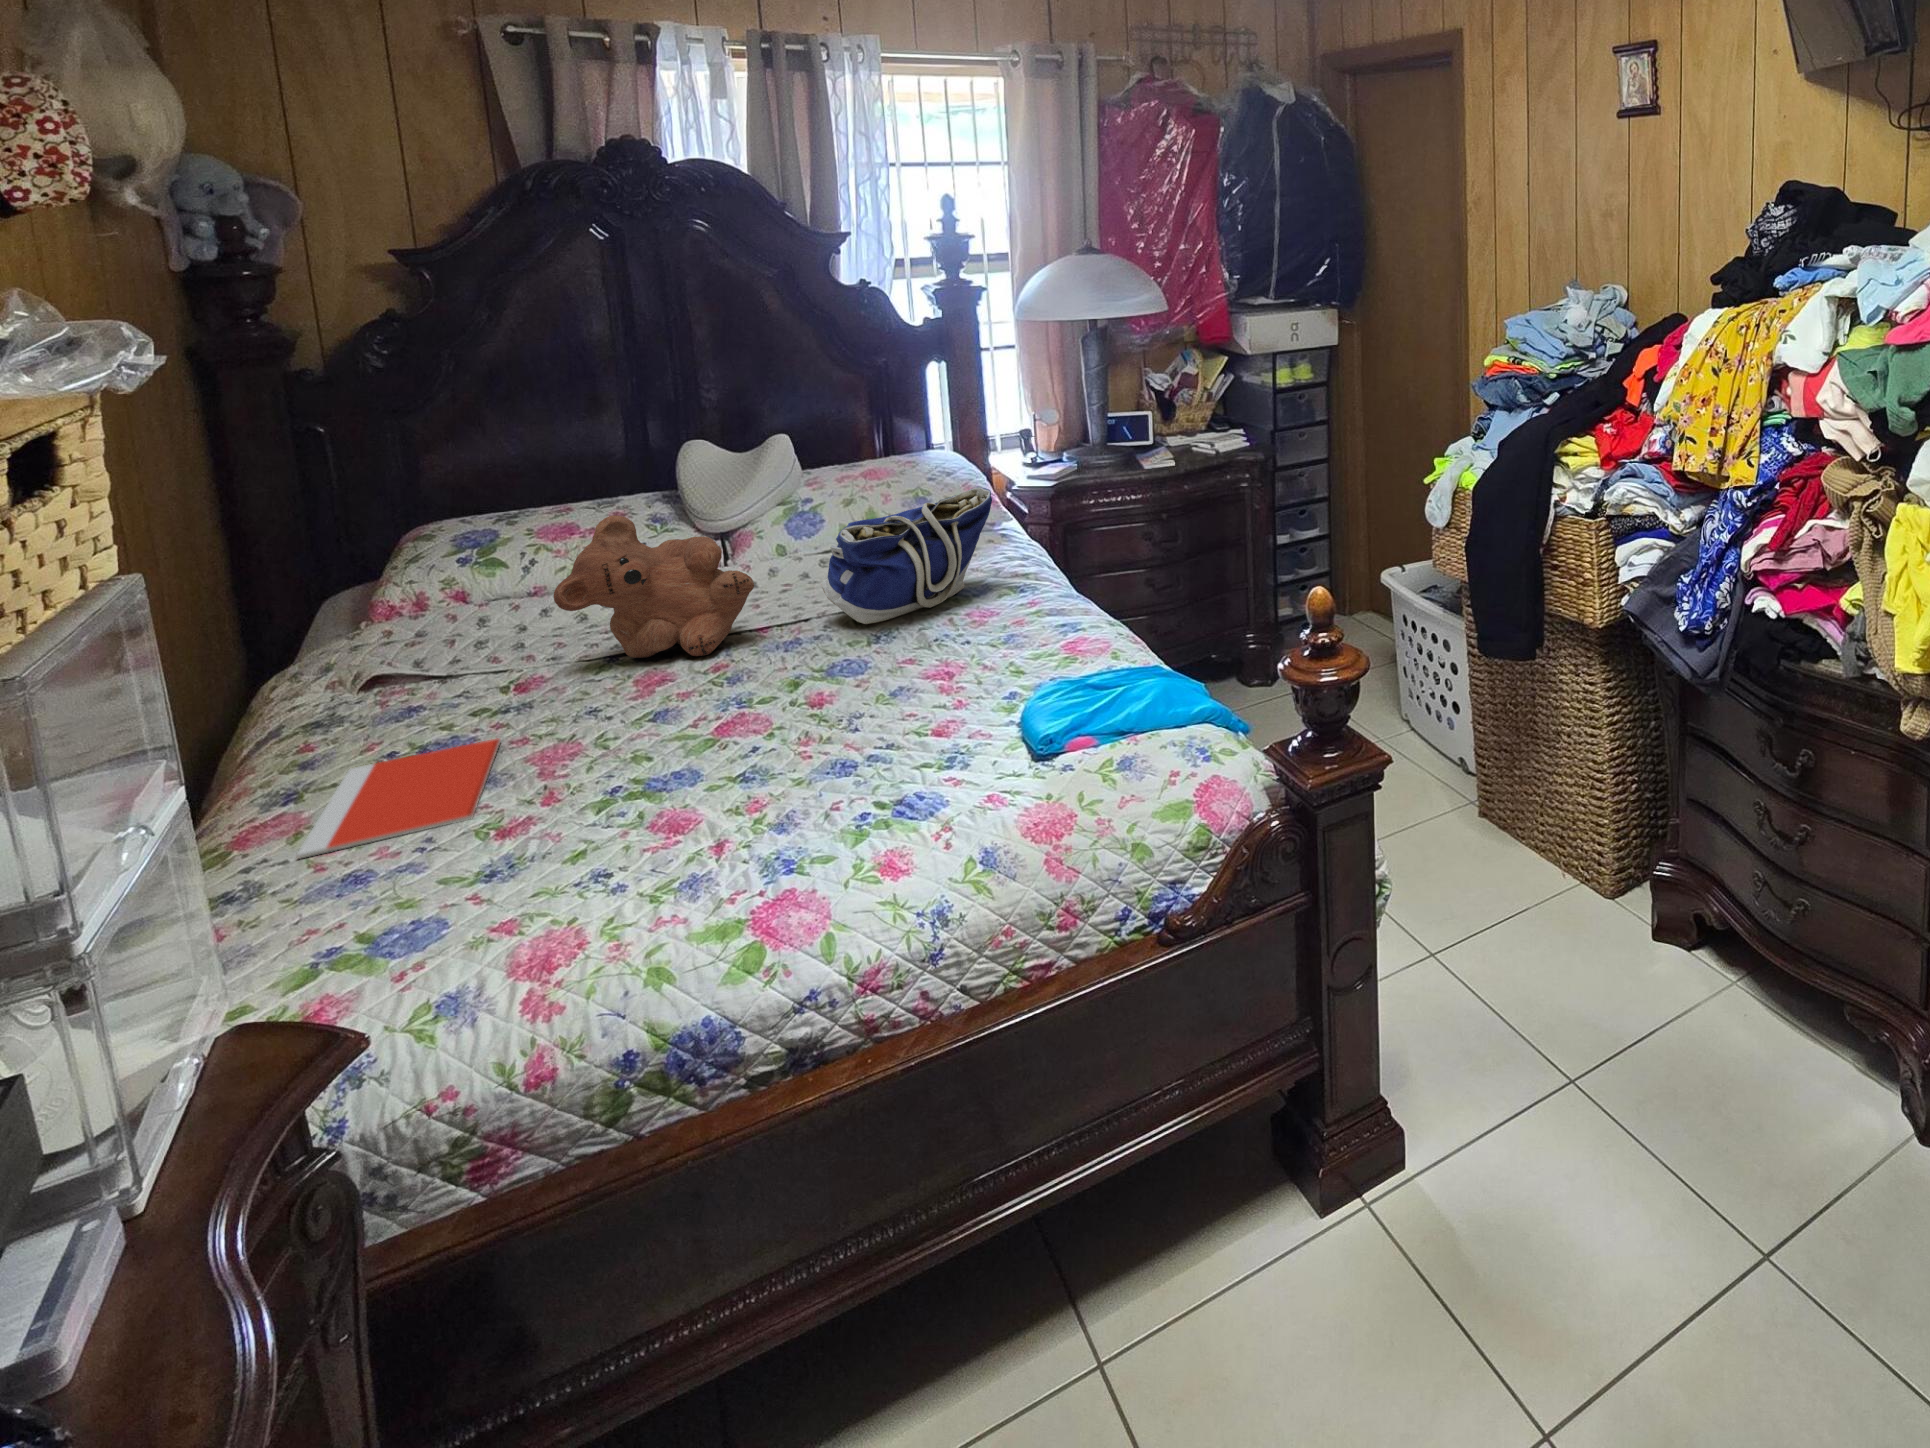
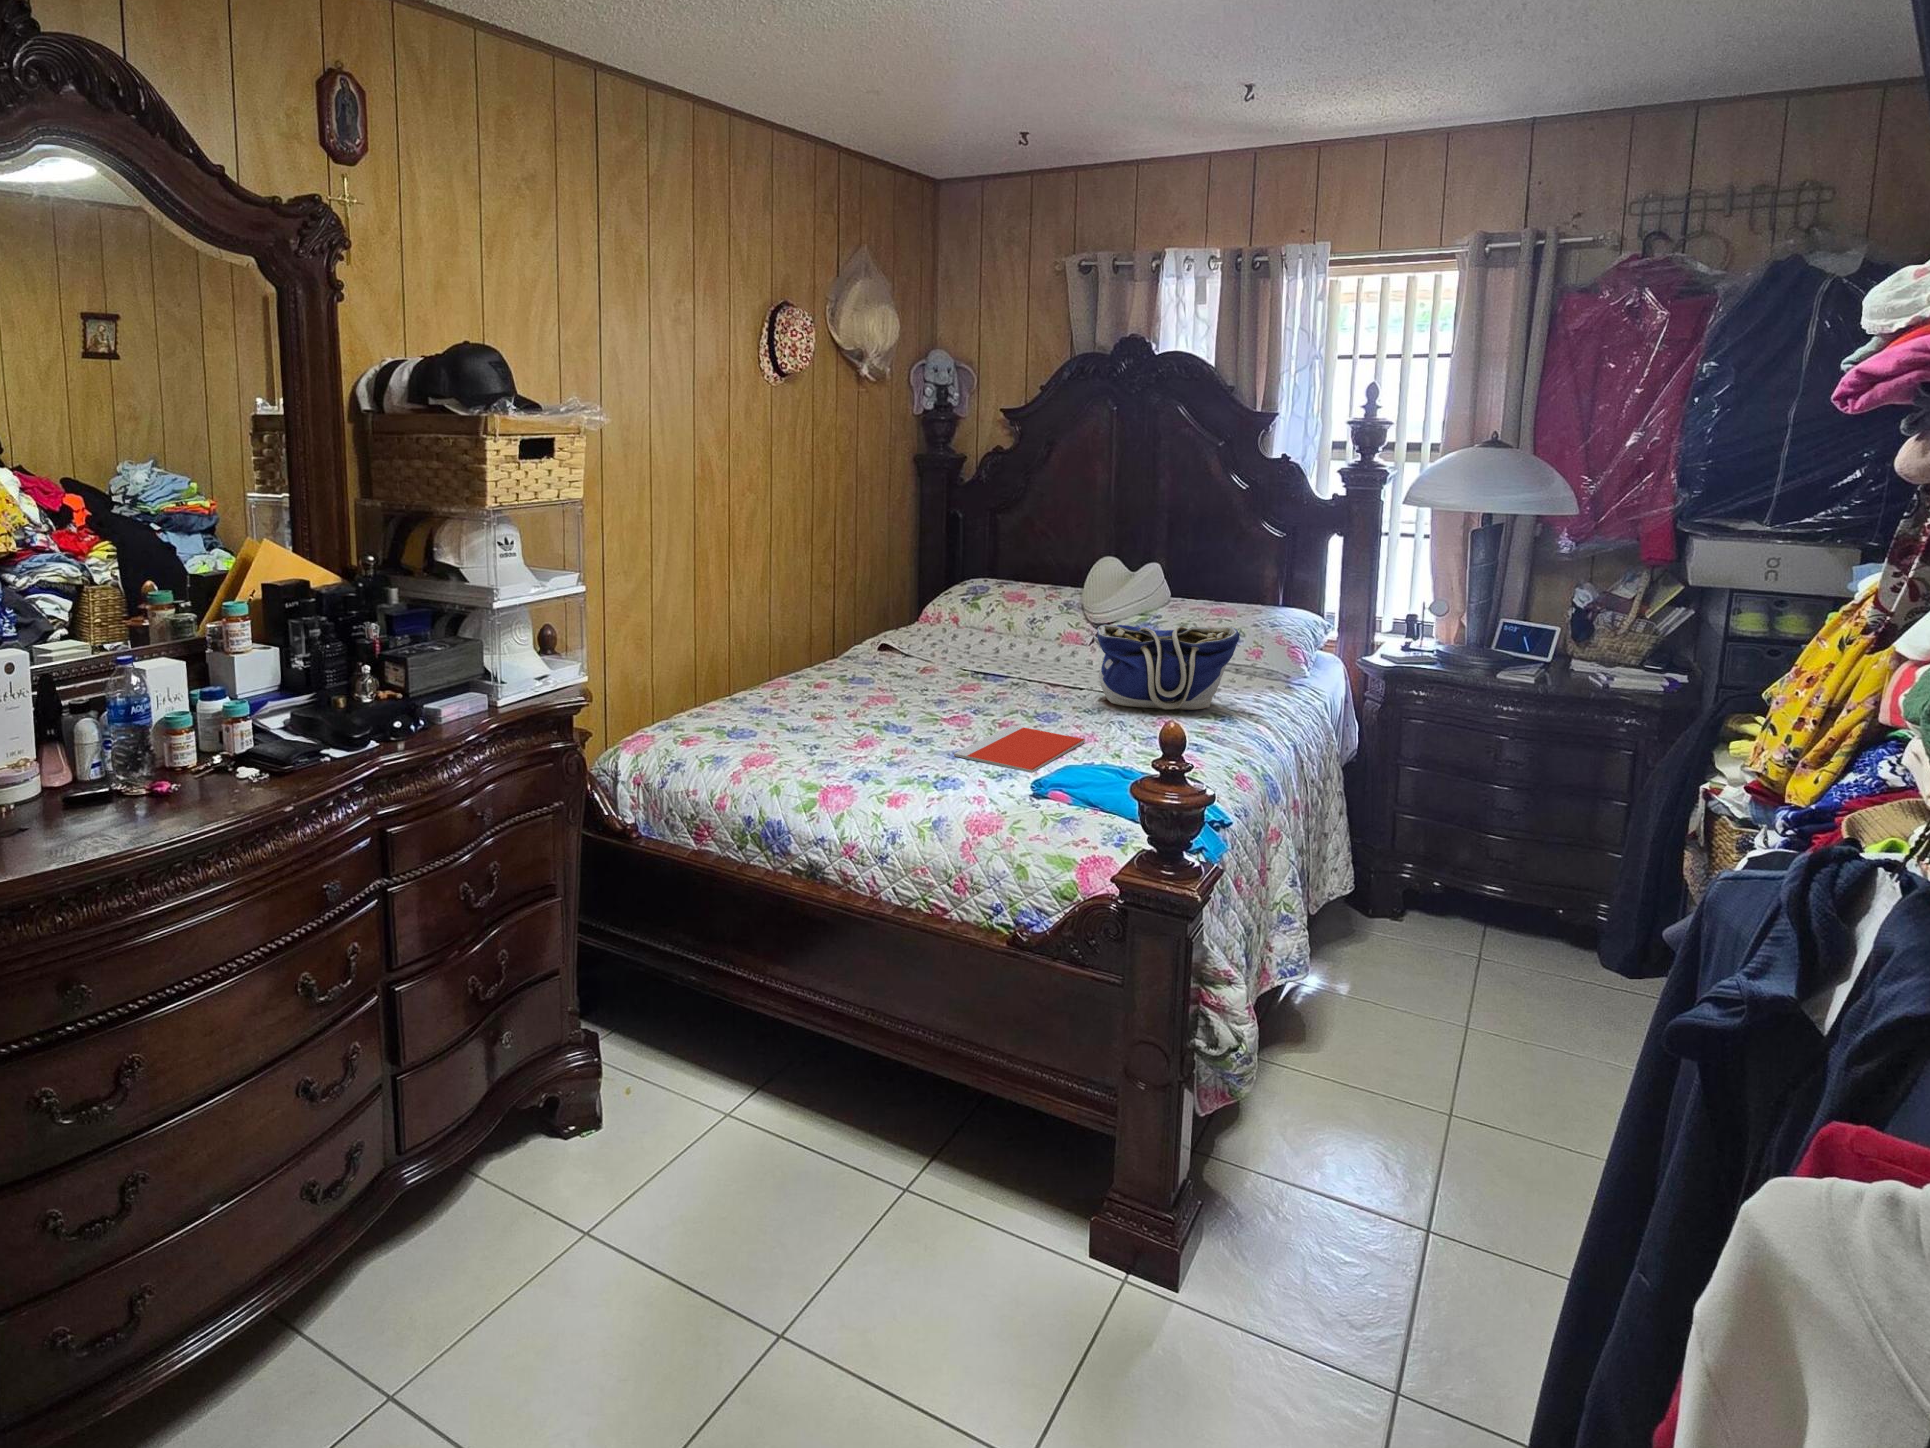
teddy bear: present [554,515,754,658] -> none [957,582,1059,688]
notebook: present [296,738,501,859] -> present [954,725,1085,773]

